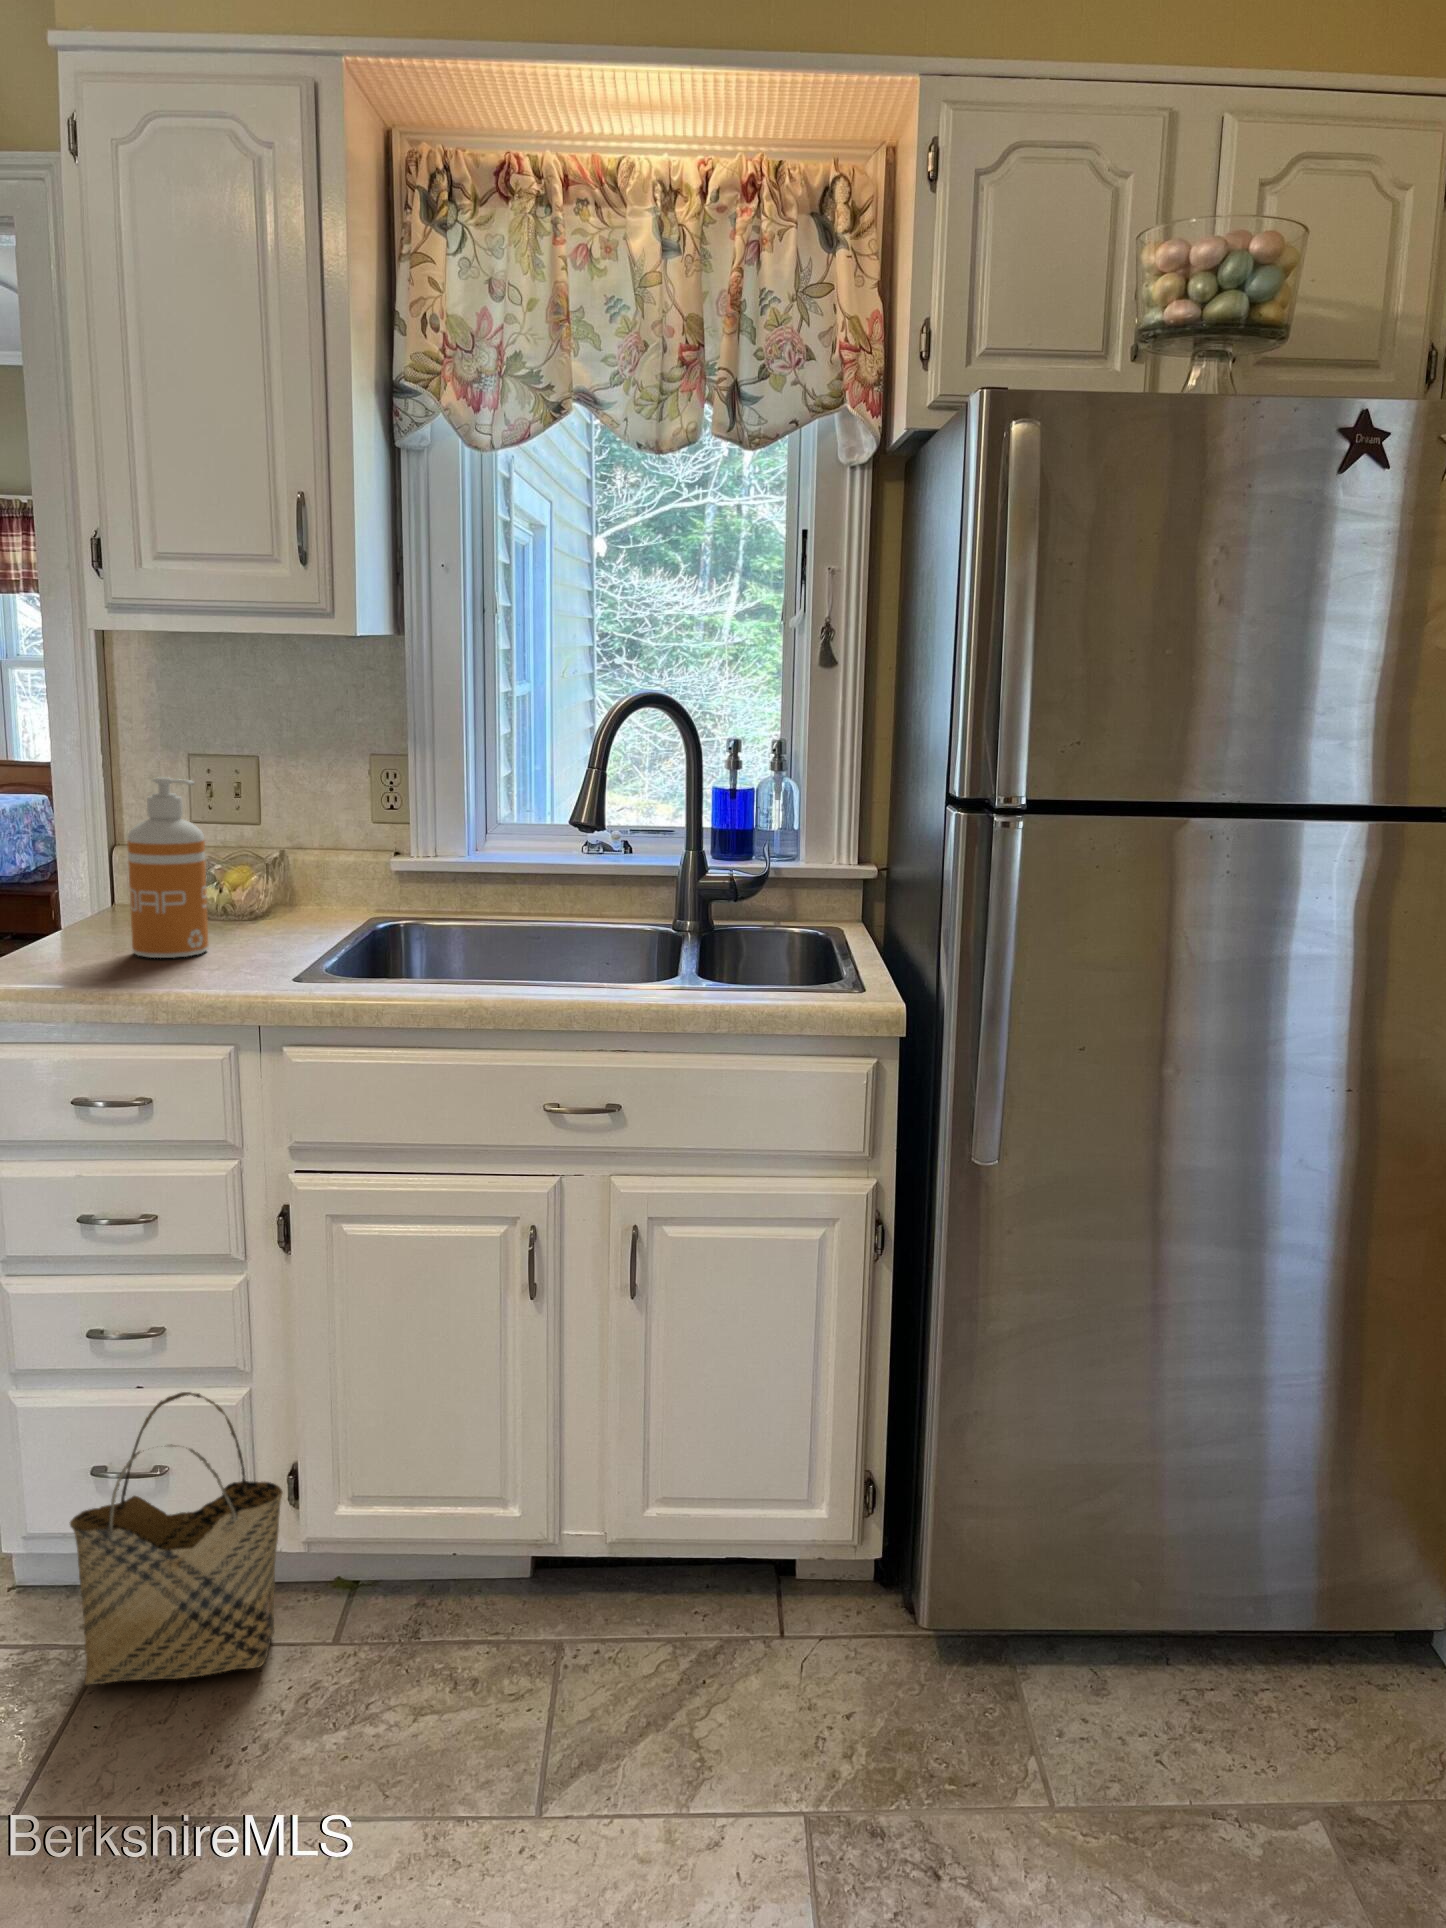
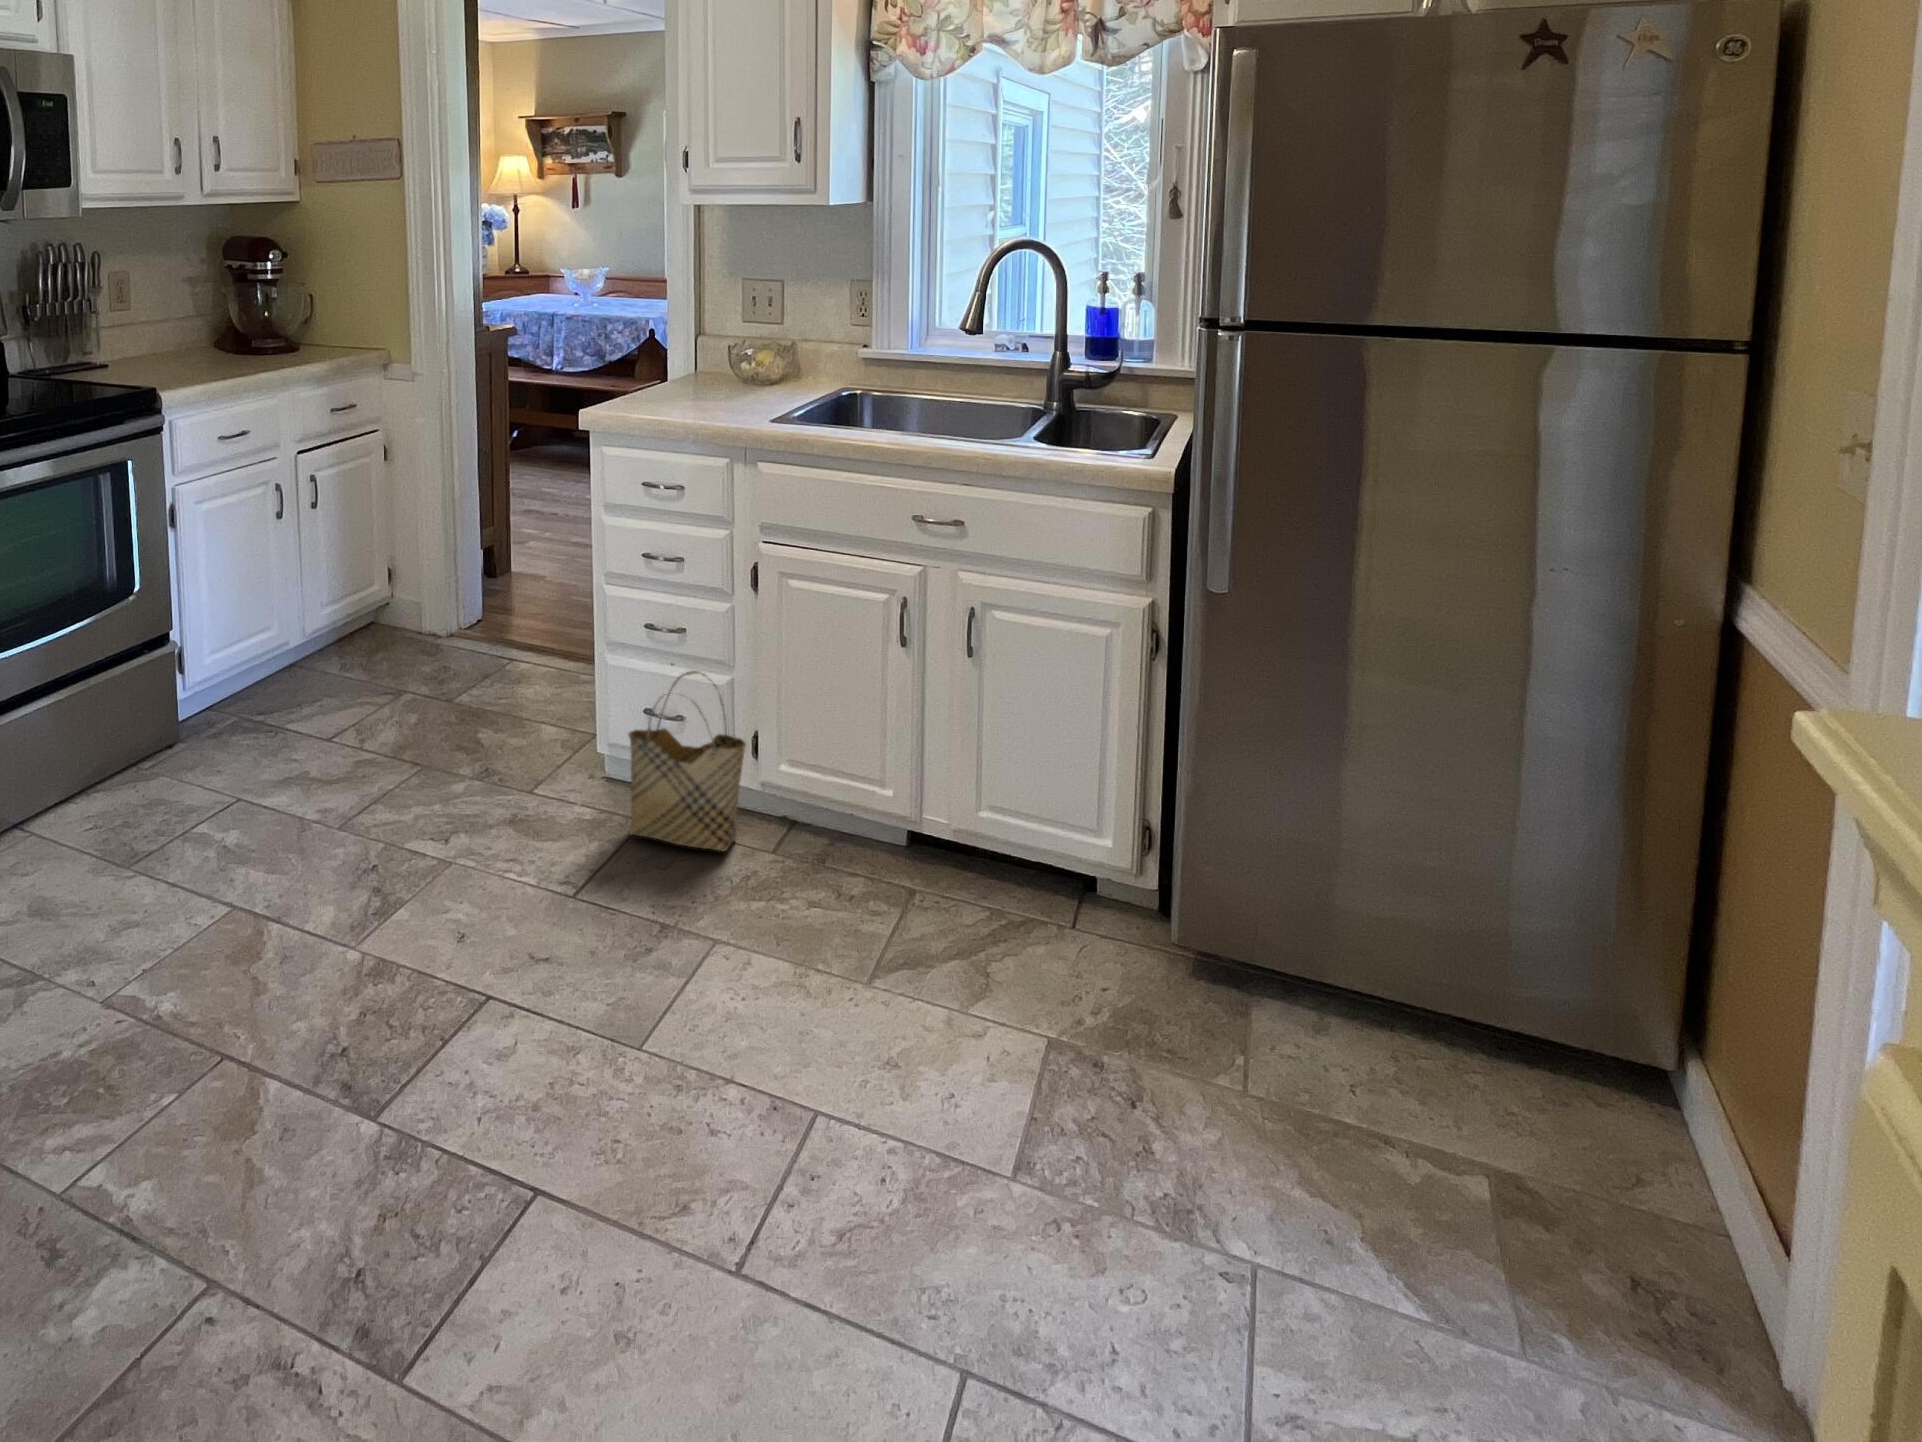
soap dispenser: present [127,777,208,958] -> none [691,295,735,405]

